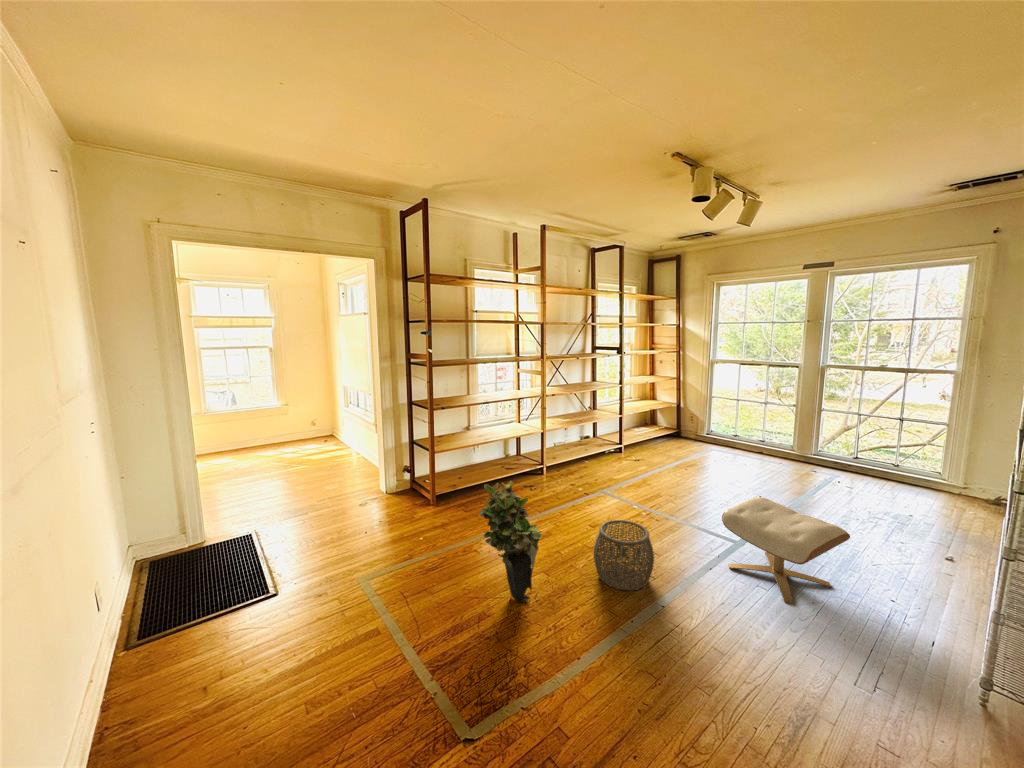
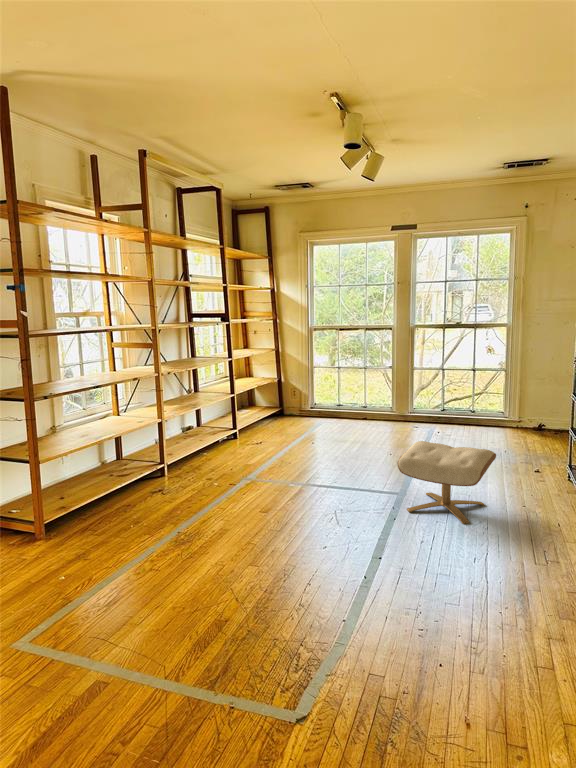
potted plant: present [479,481,542,603] -> none [182,459,264,597]
woven basket: present [593,520,654,591] -> none [298,484,362,555]

